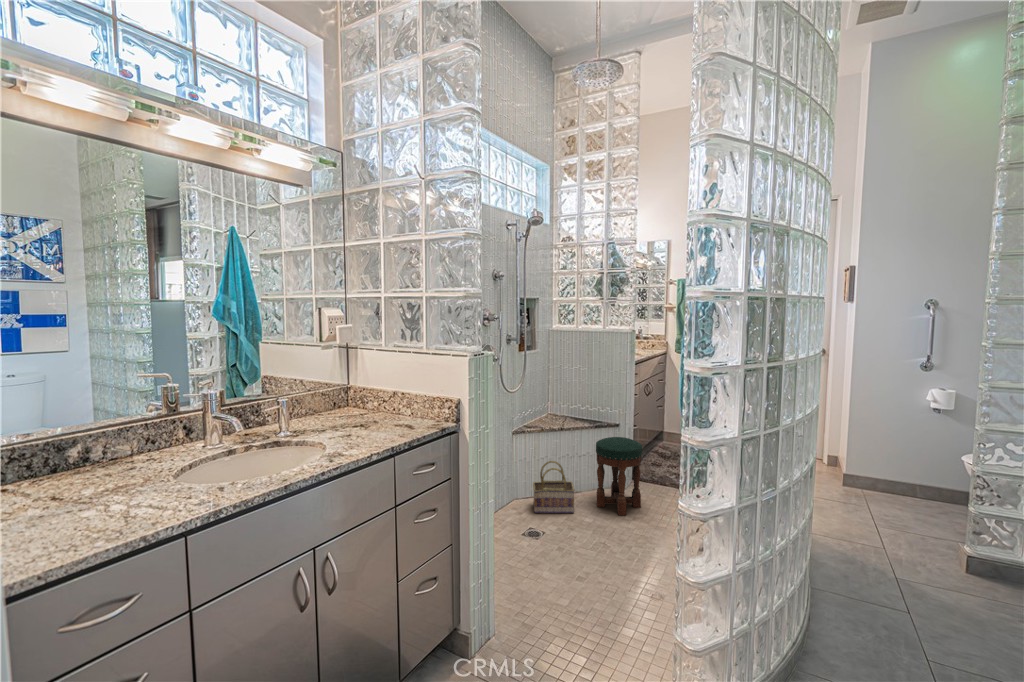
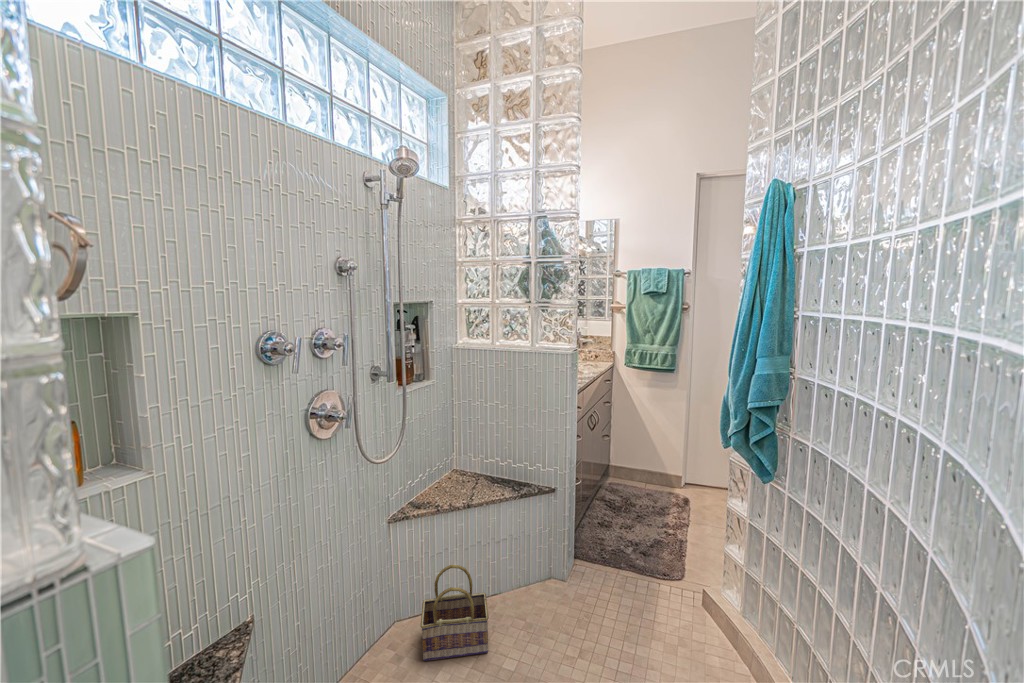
stool: present [596,437,642,515] -> none [522,515,592,651]

